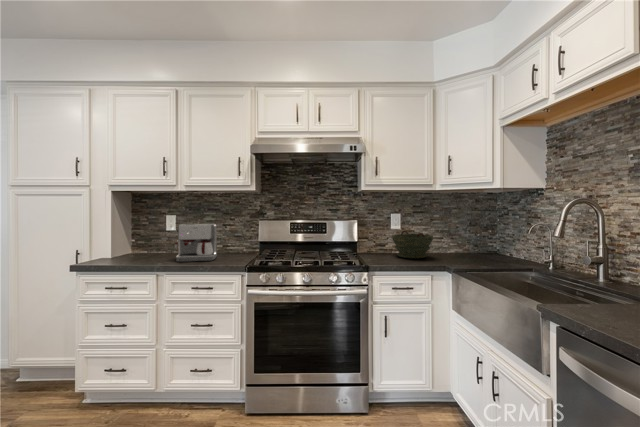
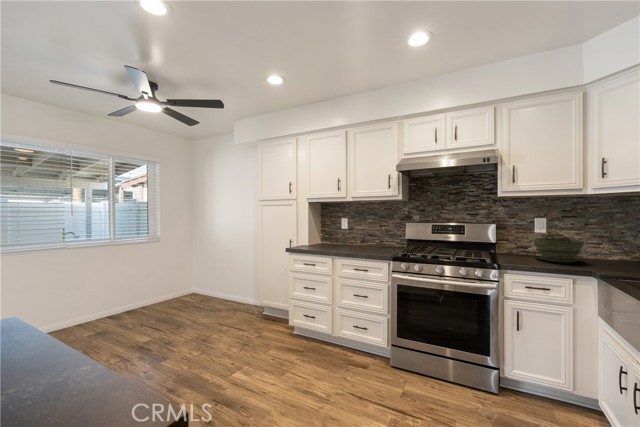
coffee maker: present [175,224,217,262] -> none [345,224,374,251]

